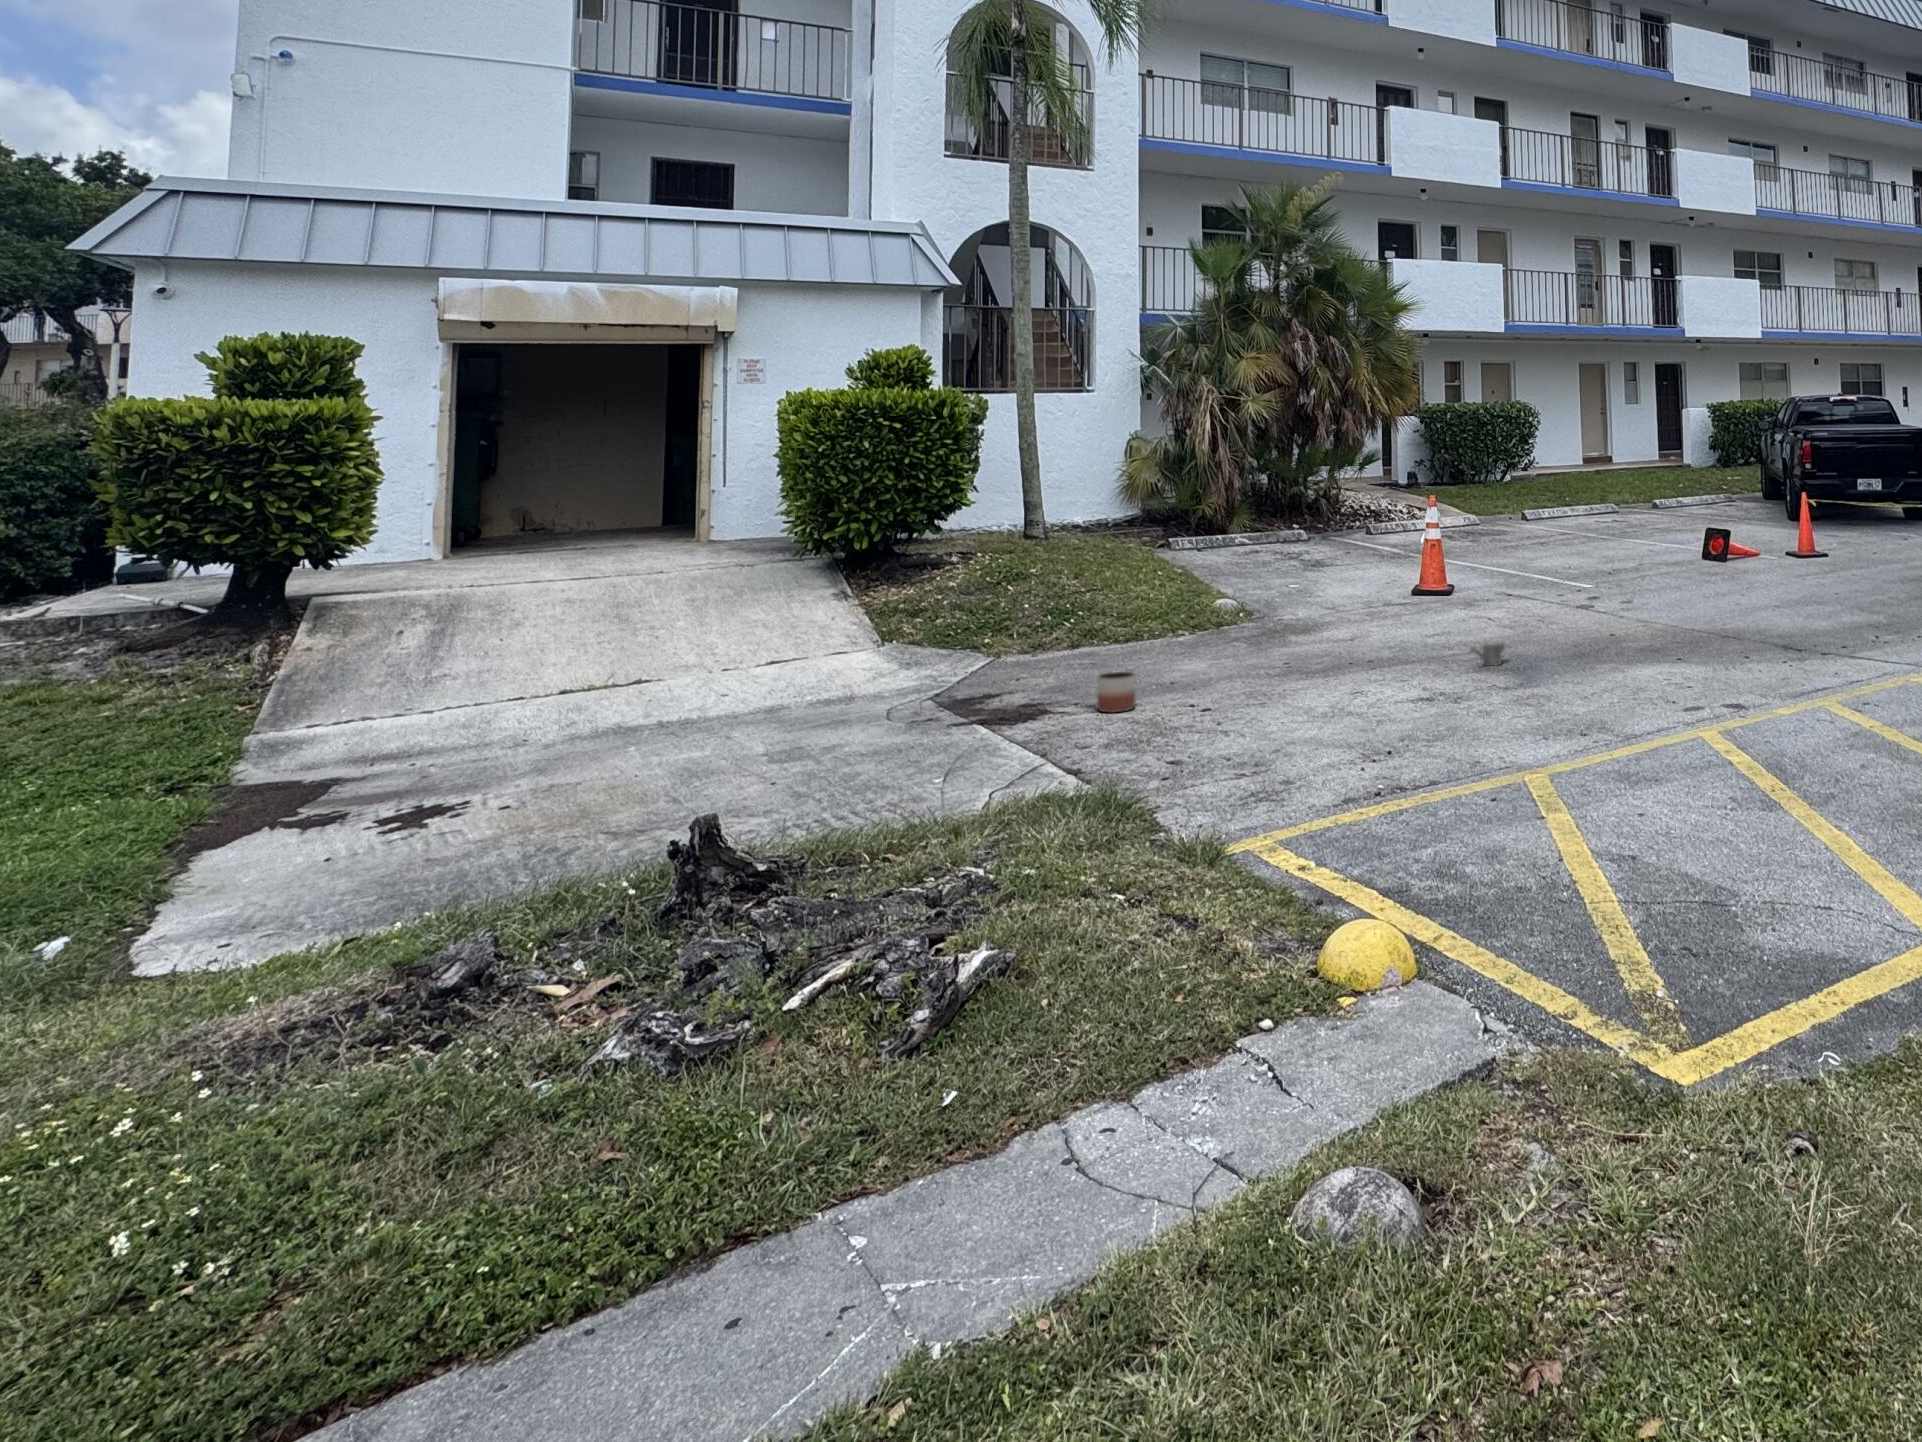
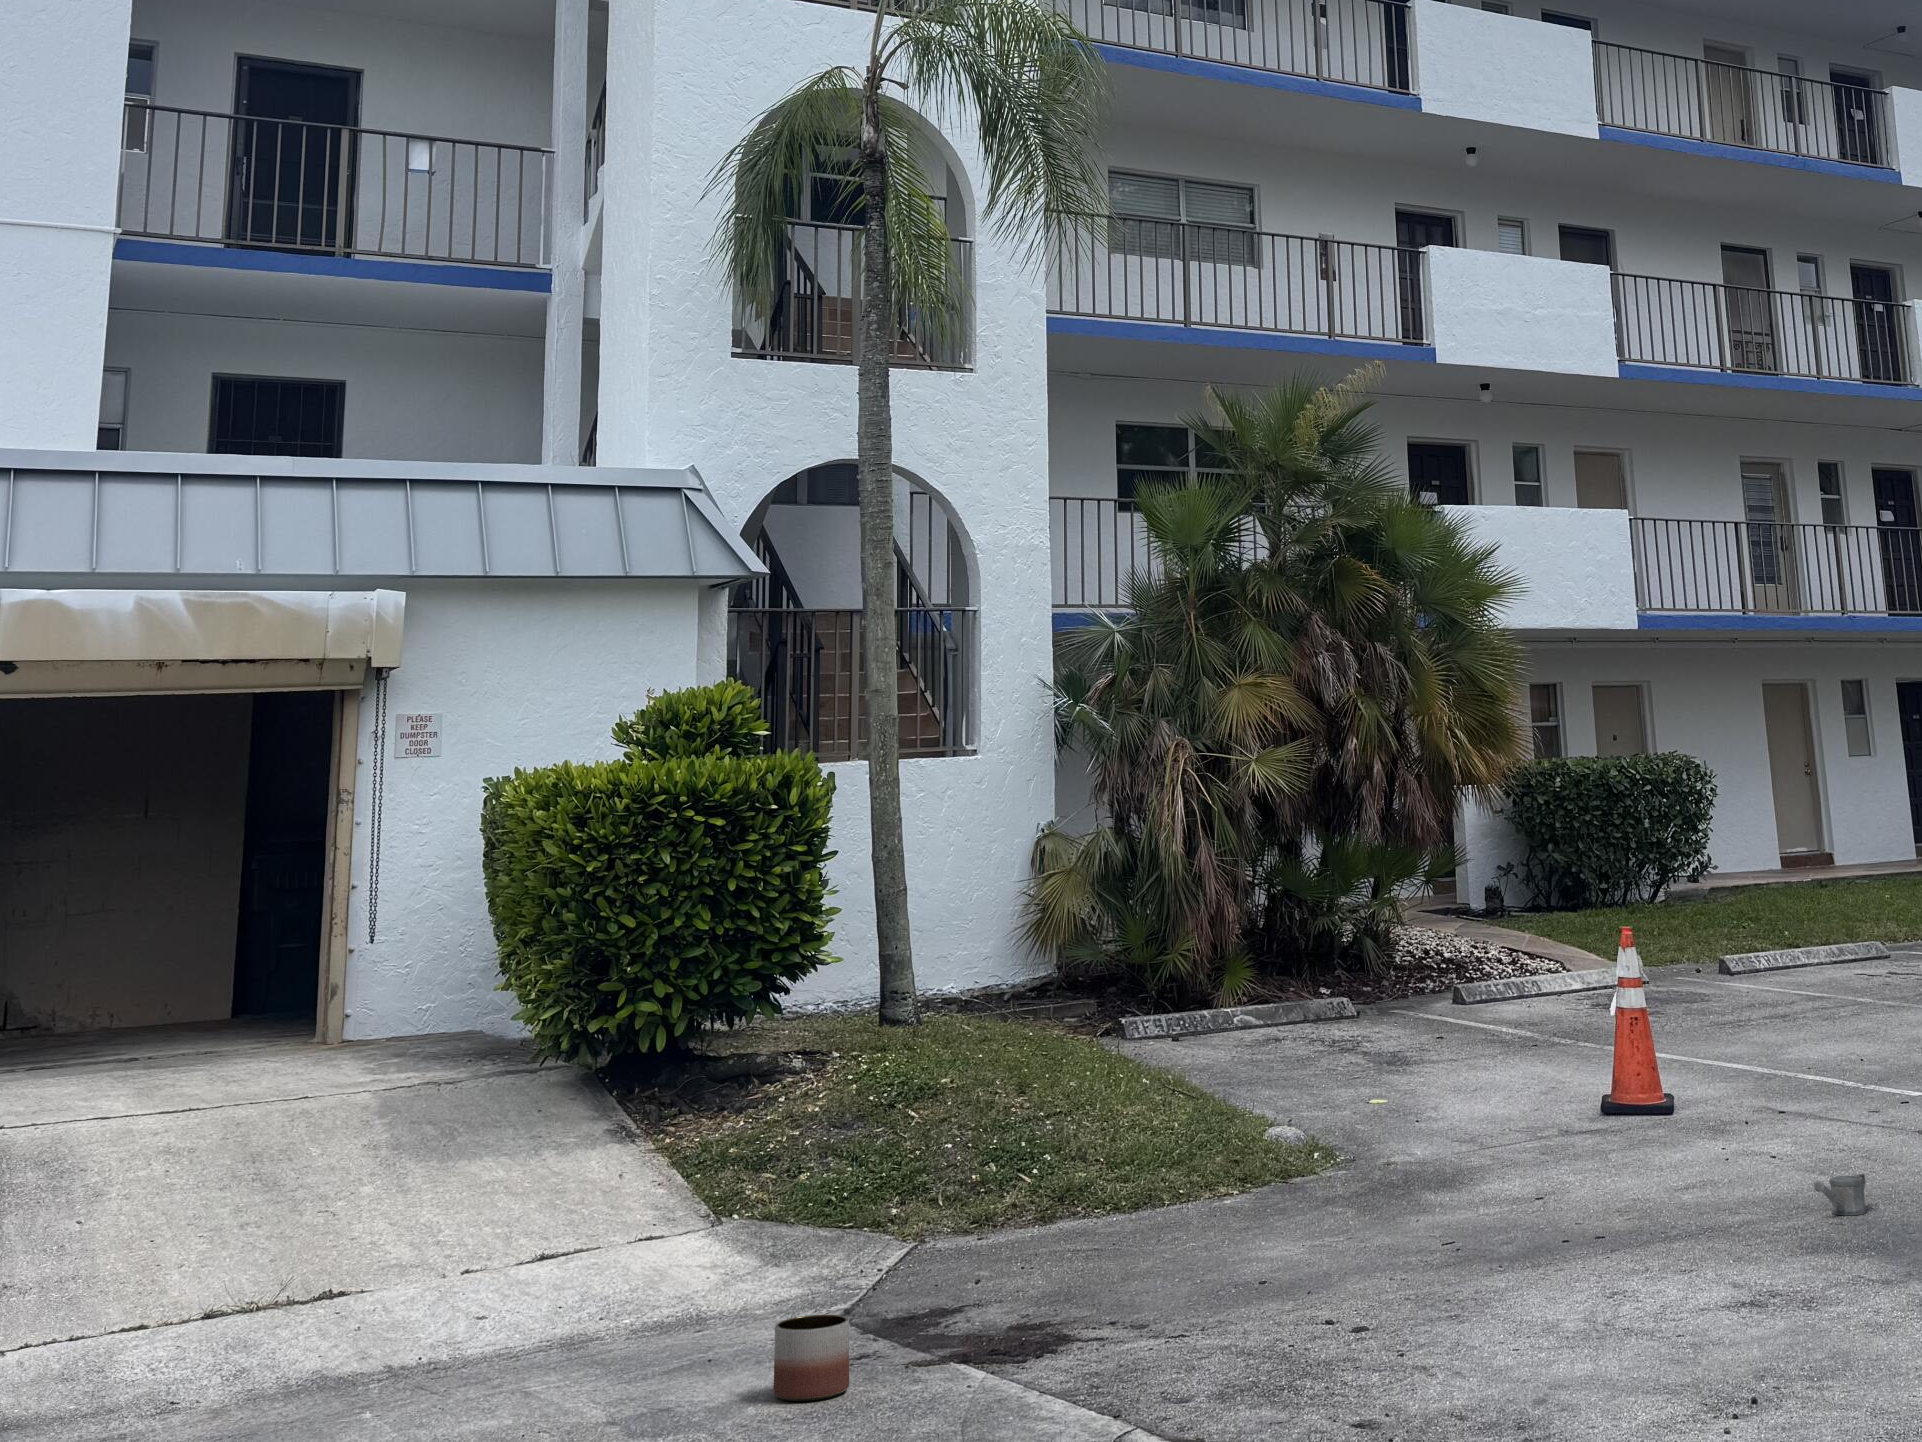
planter: present [1097,672,1136,713] -> present [774,1315,849,1401]

